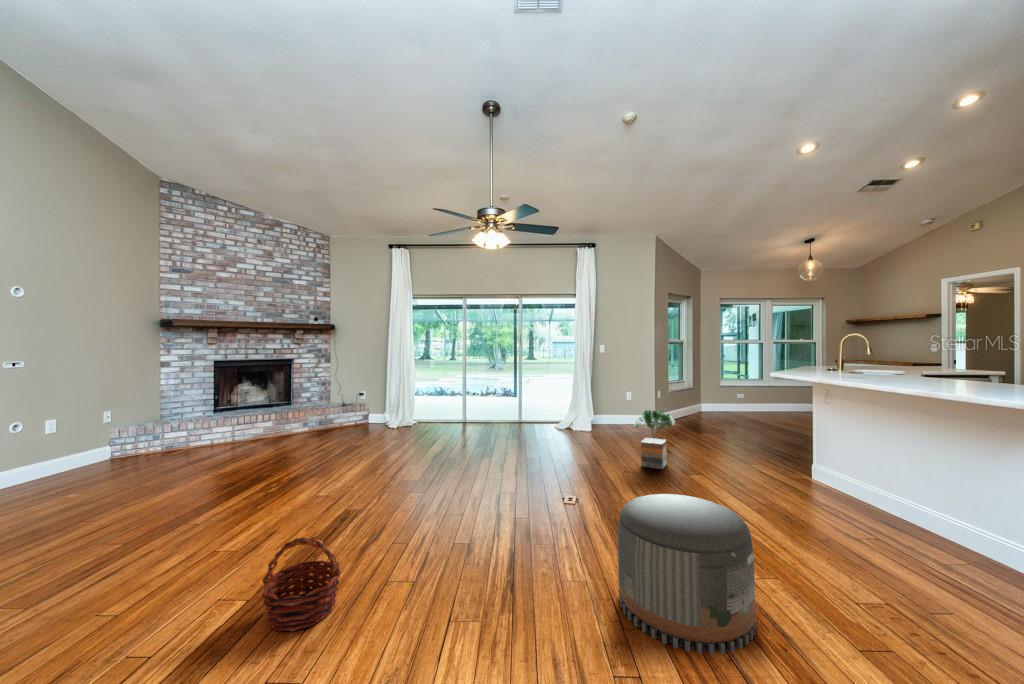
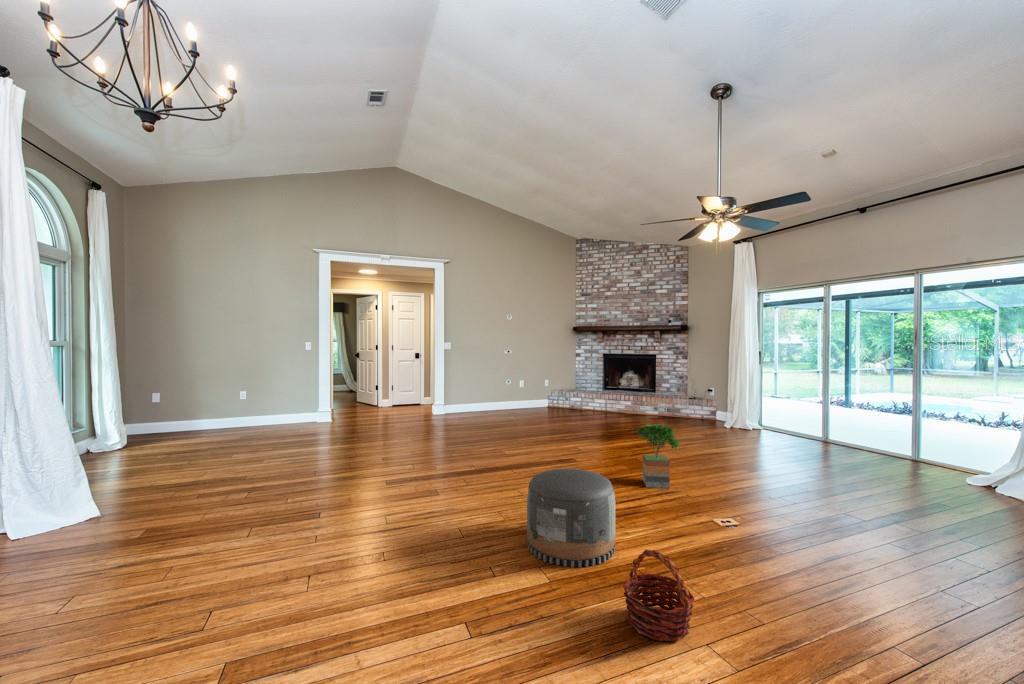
potted tree: present [634,410,674,469] -> present [637,424,679,488]
basket: present [262,536,341,631] -> present [623,549,695,641]

